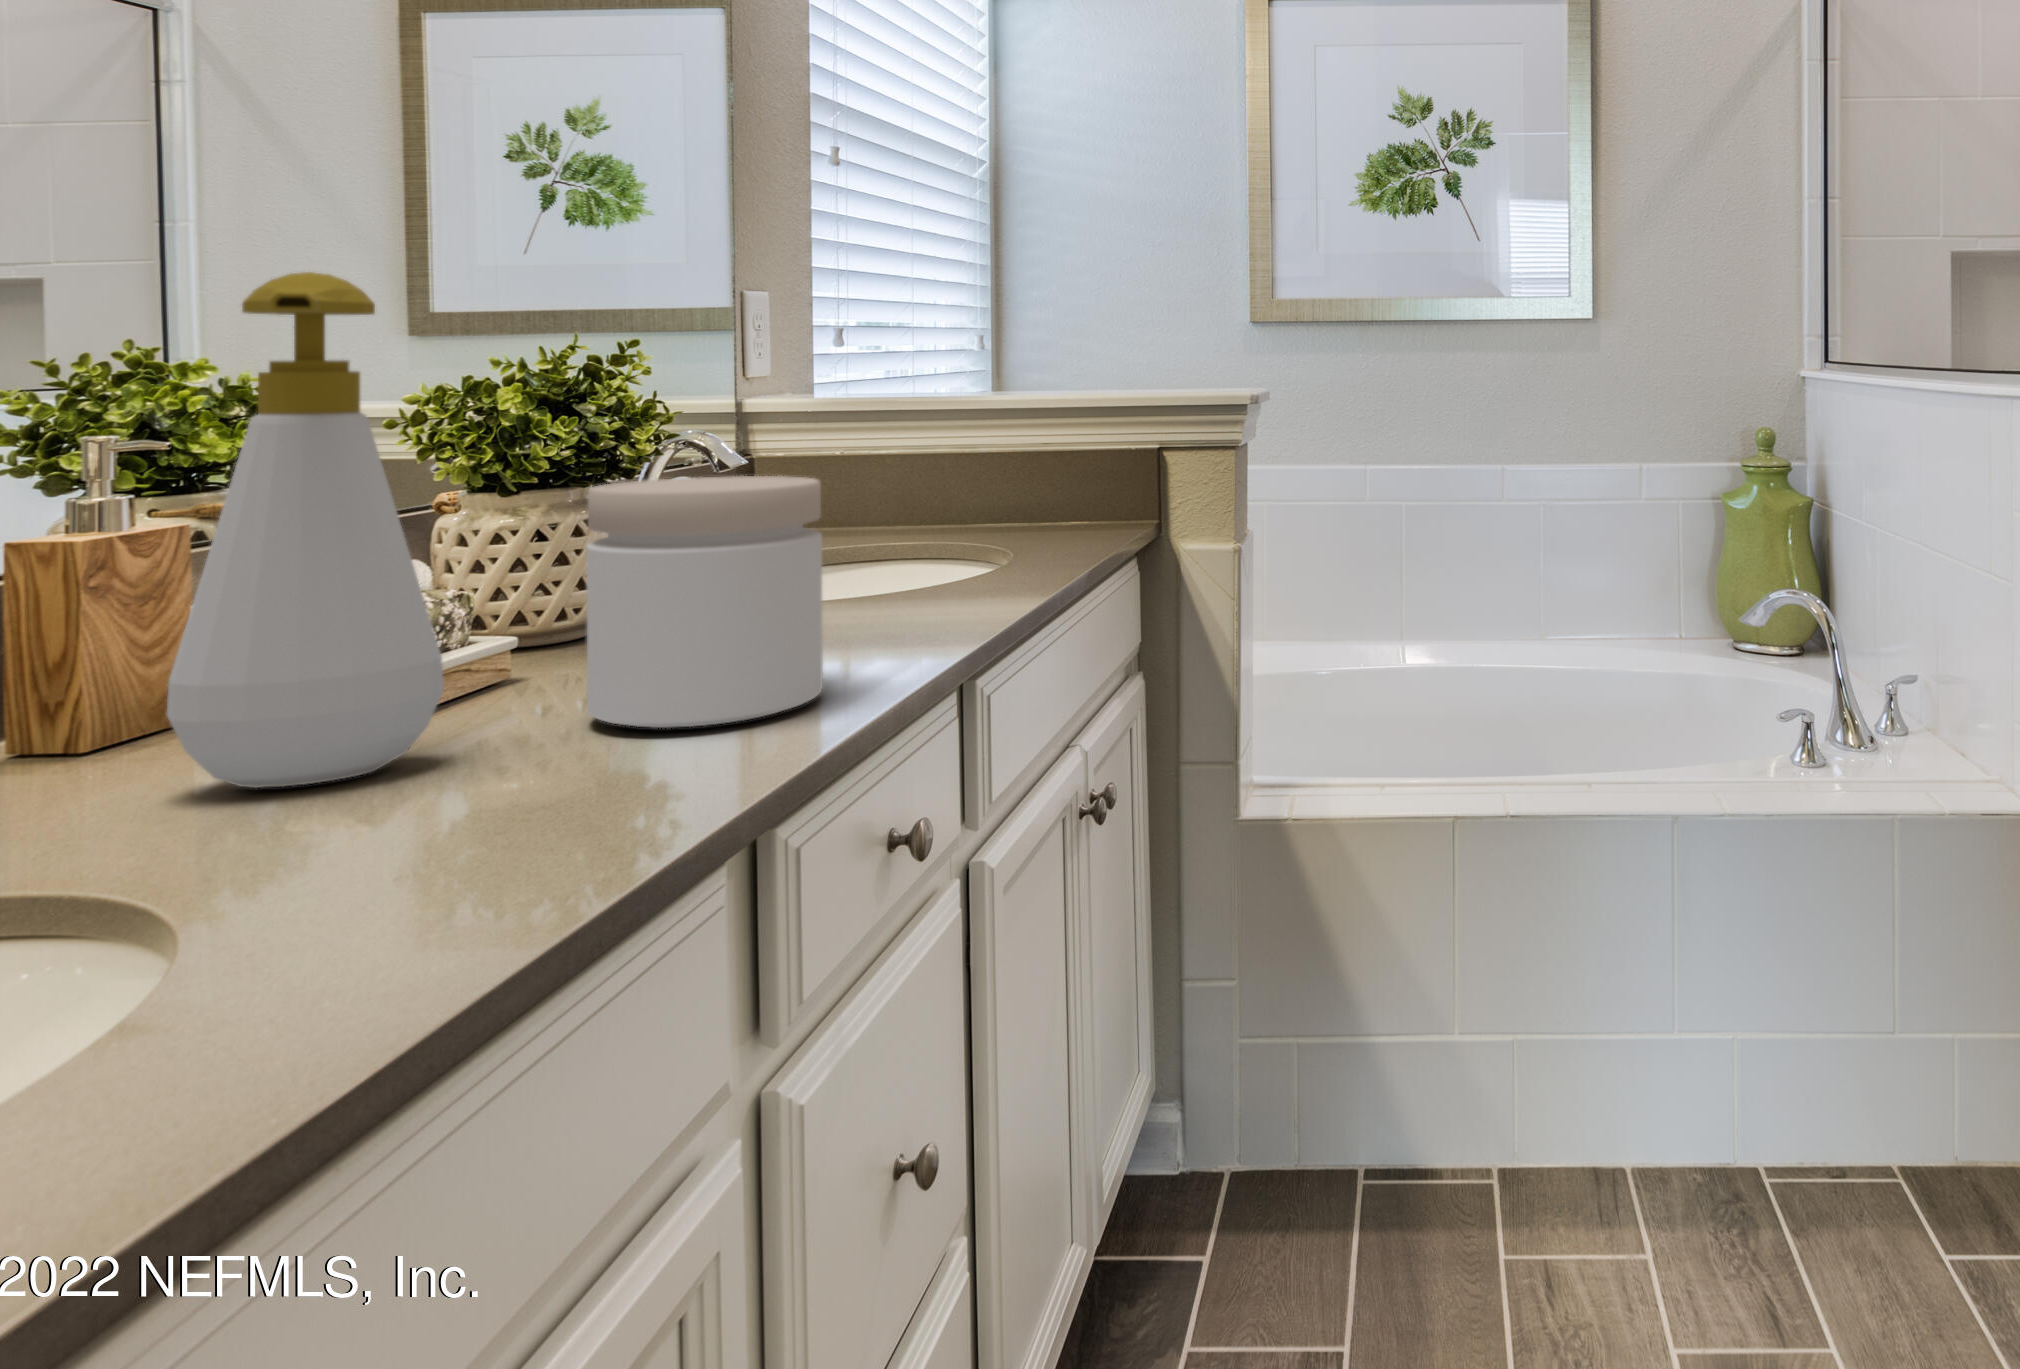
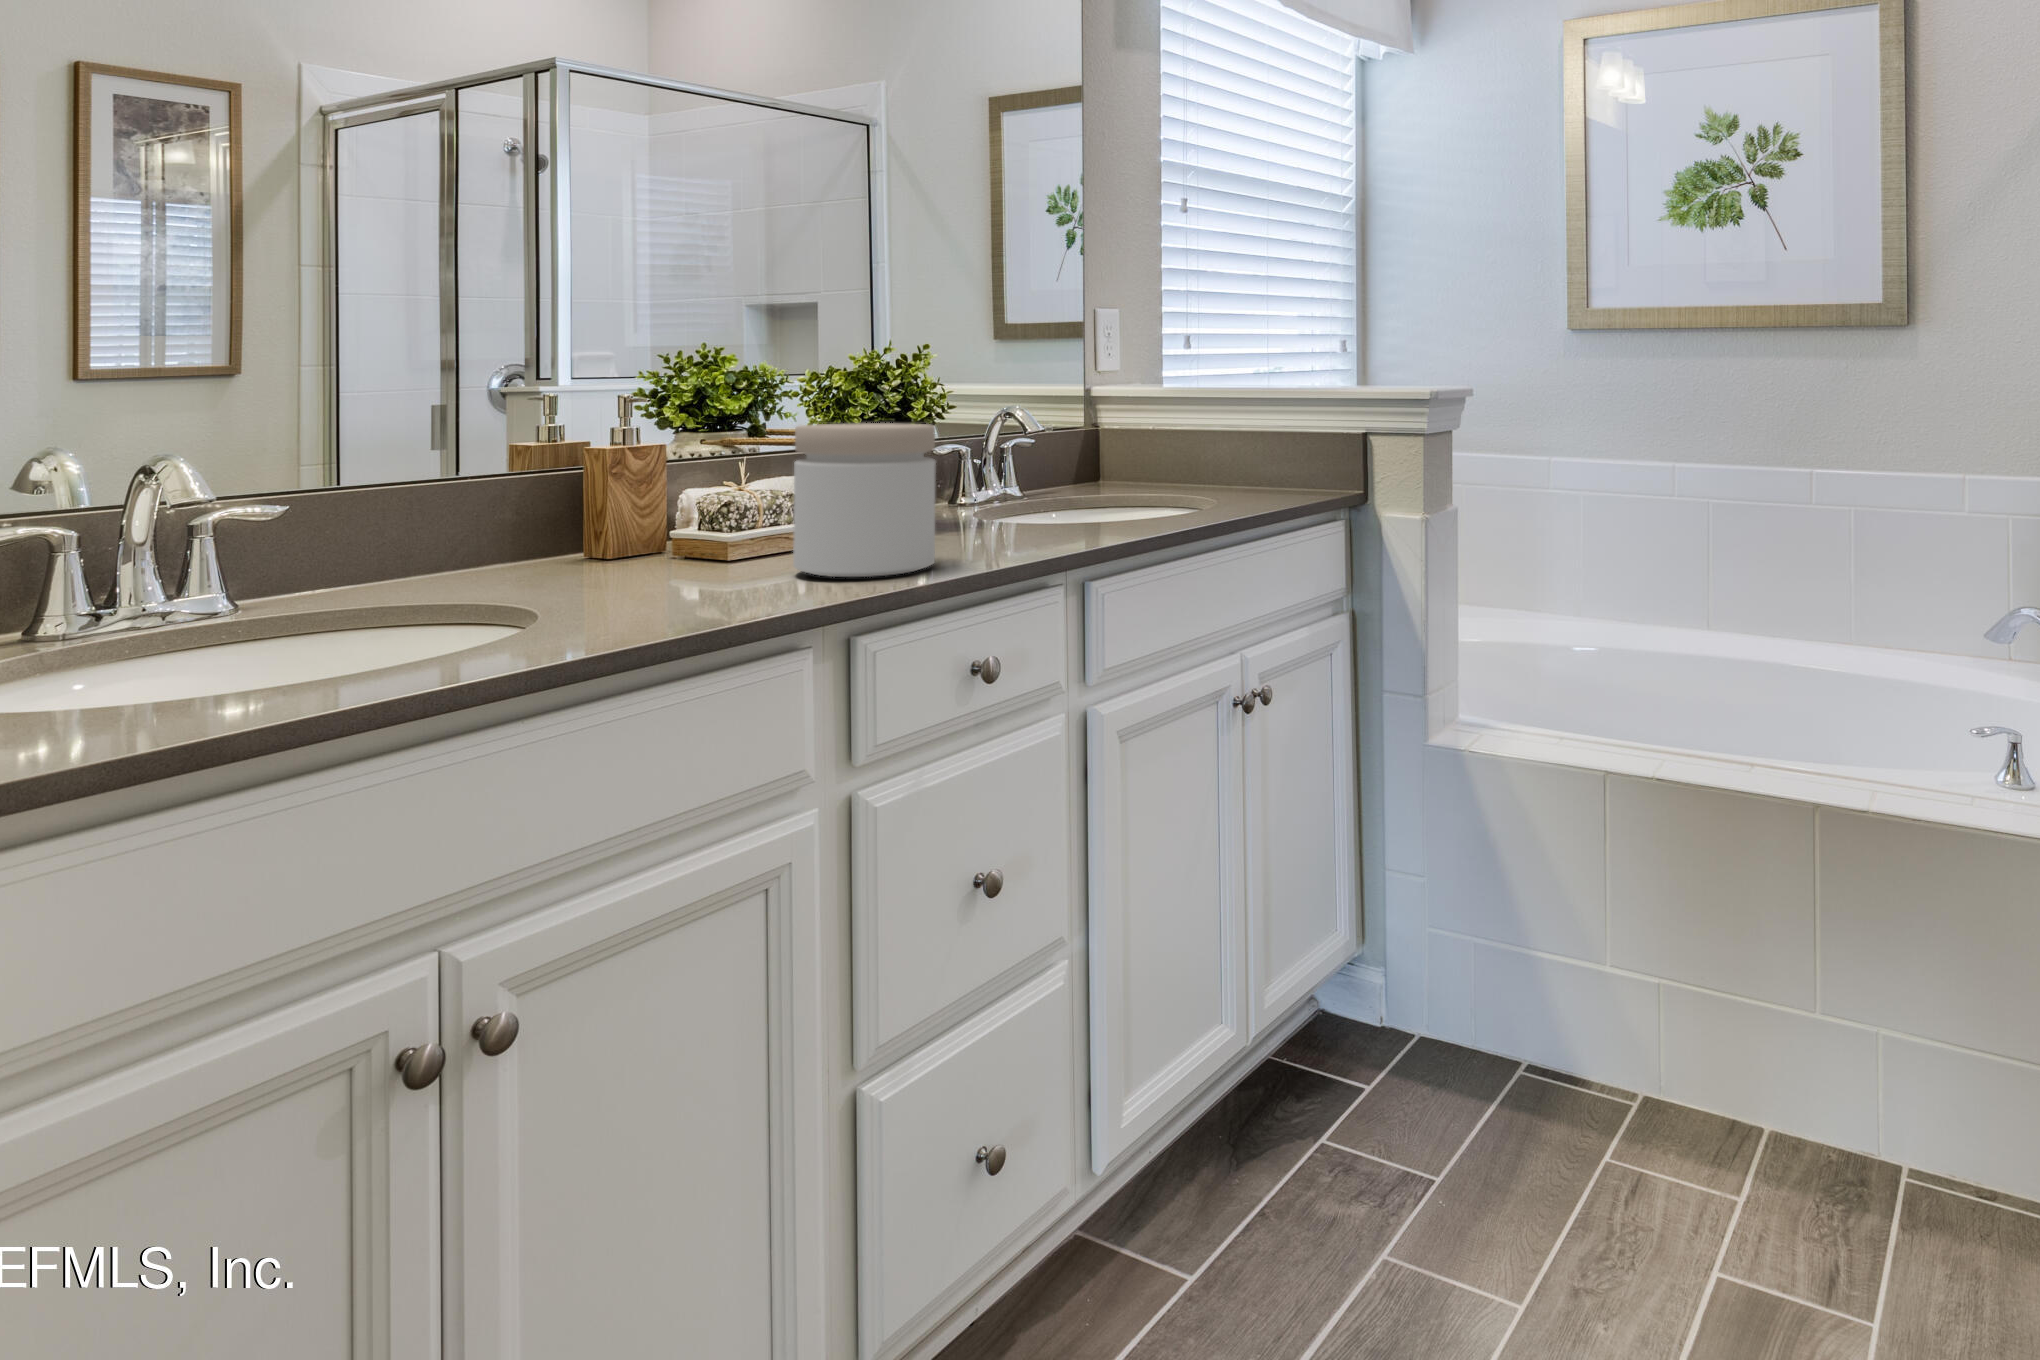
soap bottle: present [167,272,444,788] -> none [579,294,709,583]

